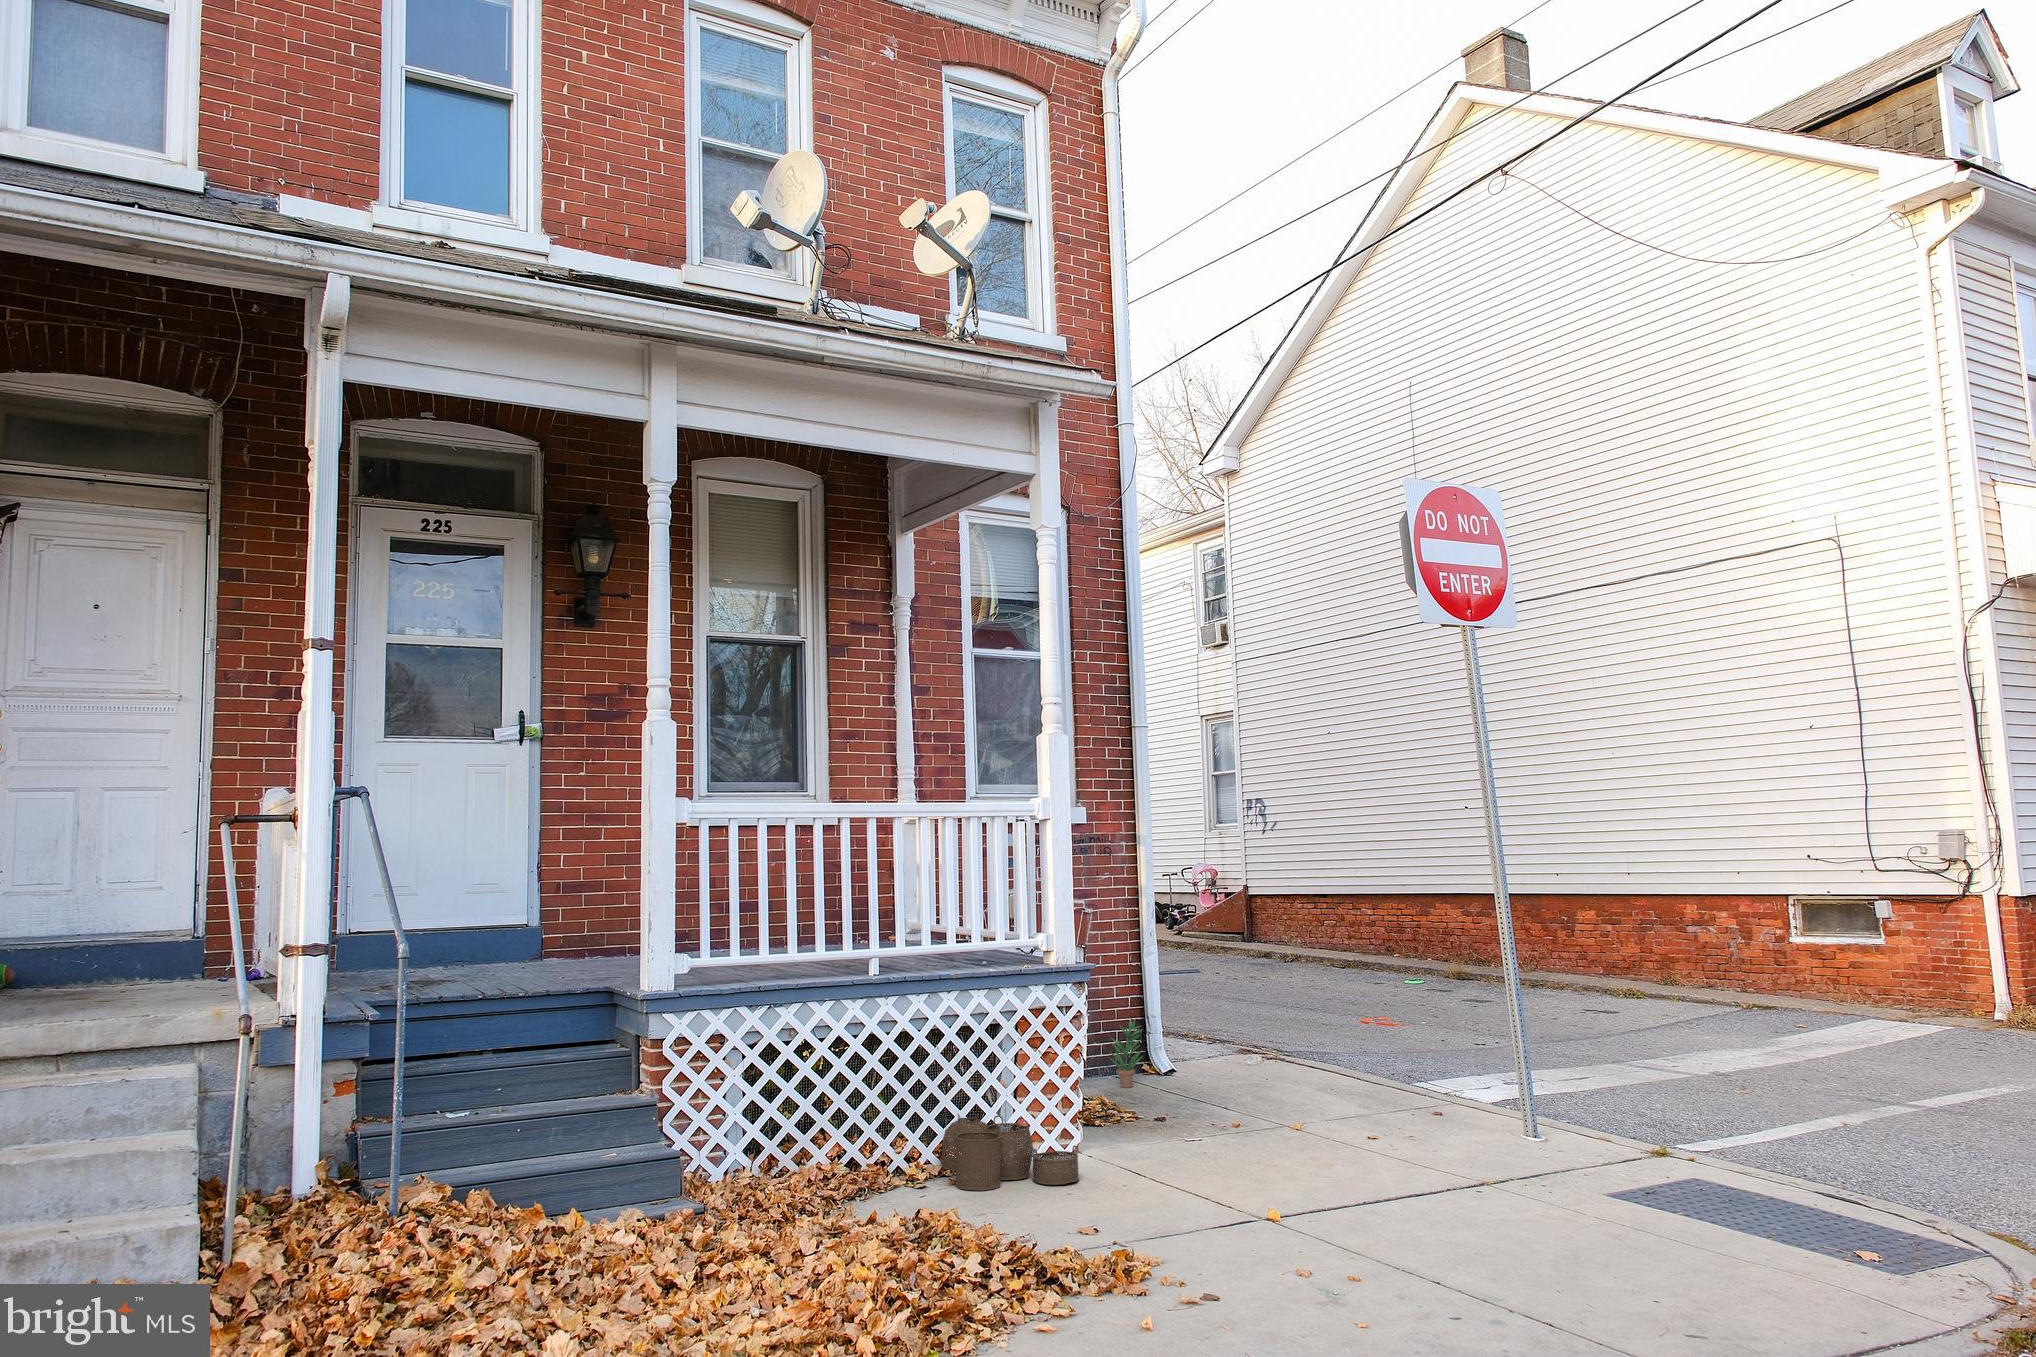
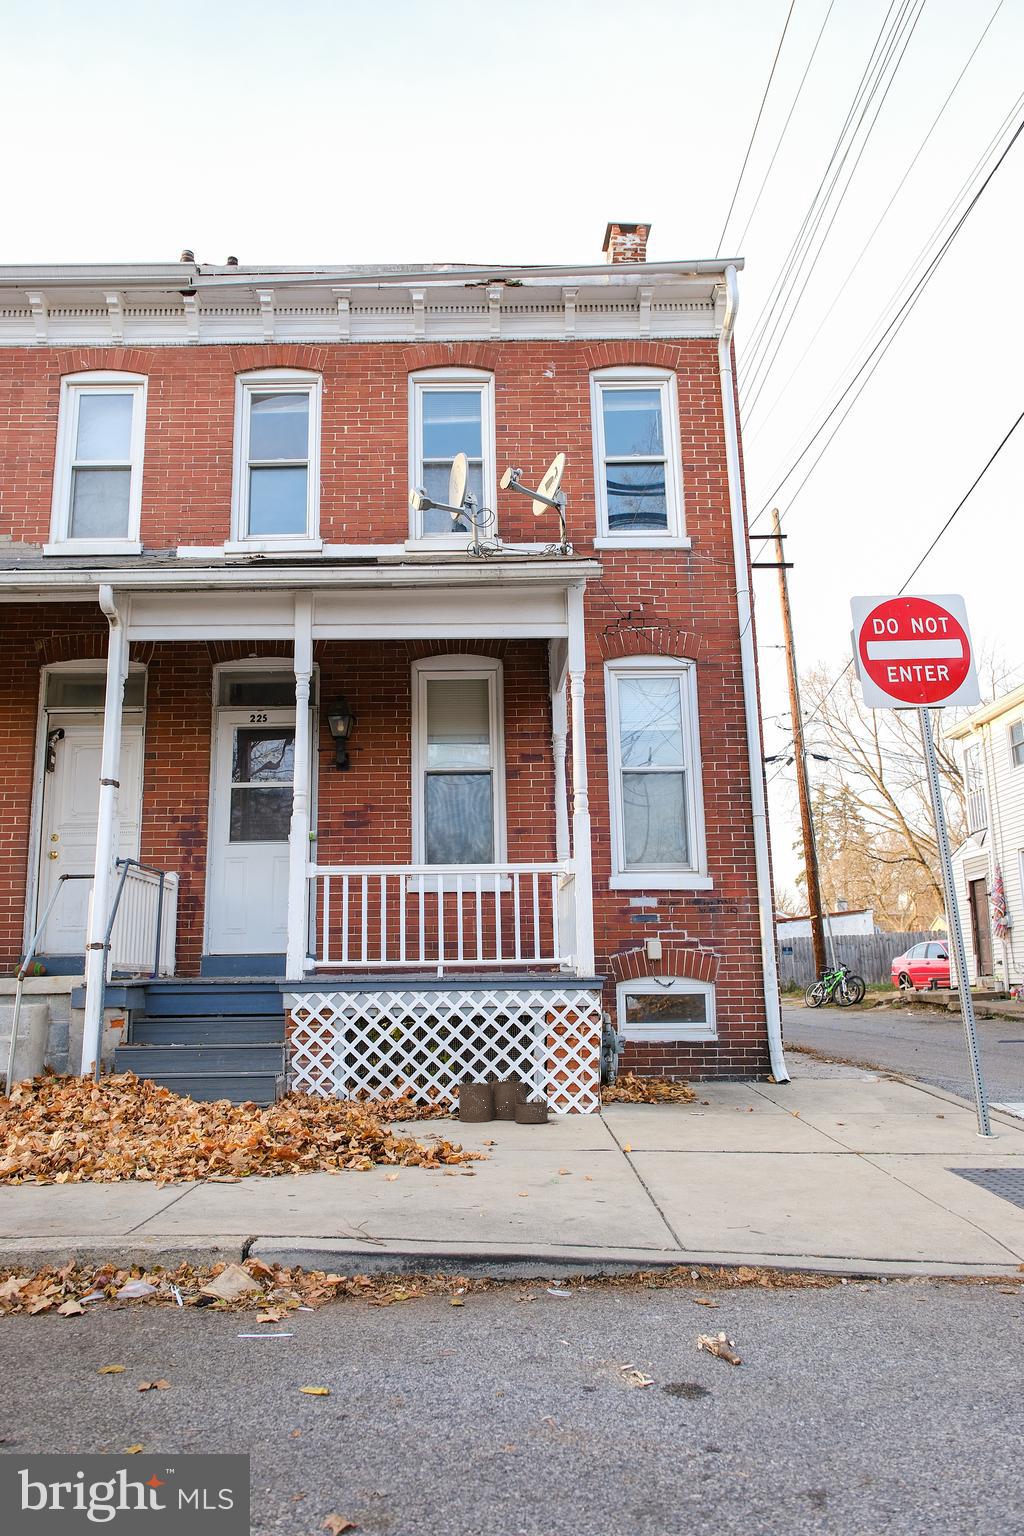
potted plant: present [1108,1020,1143,1088] -> none [729,1038,760,1092]

